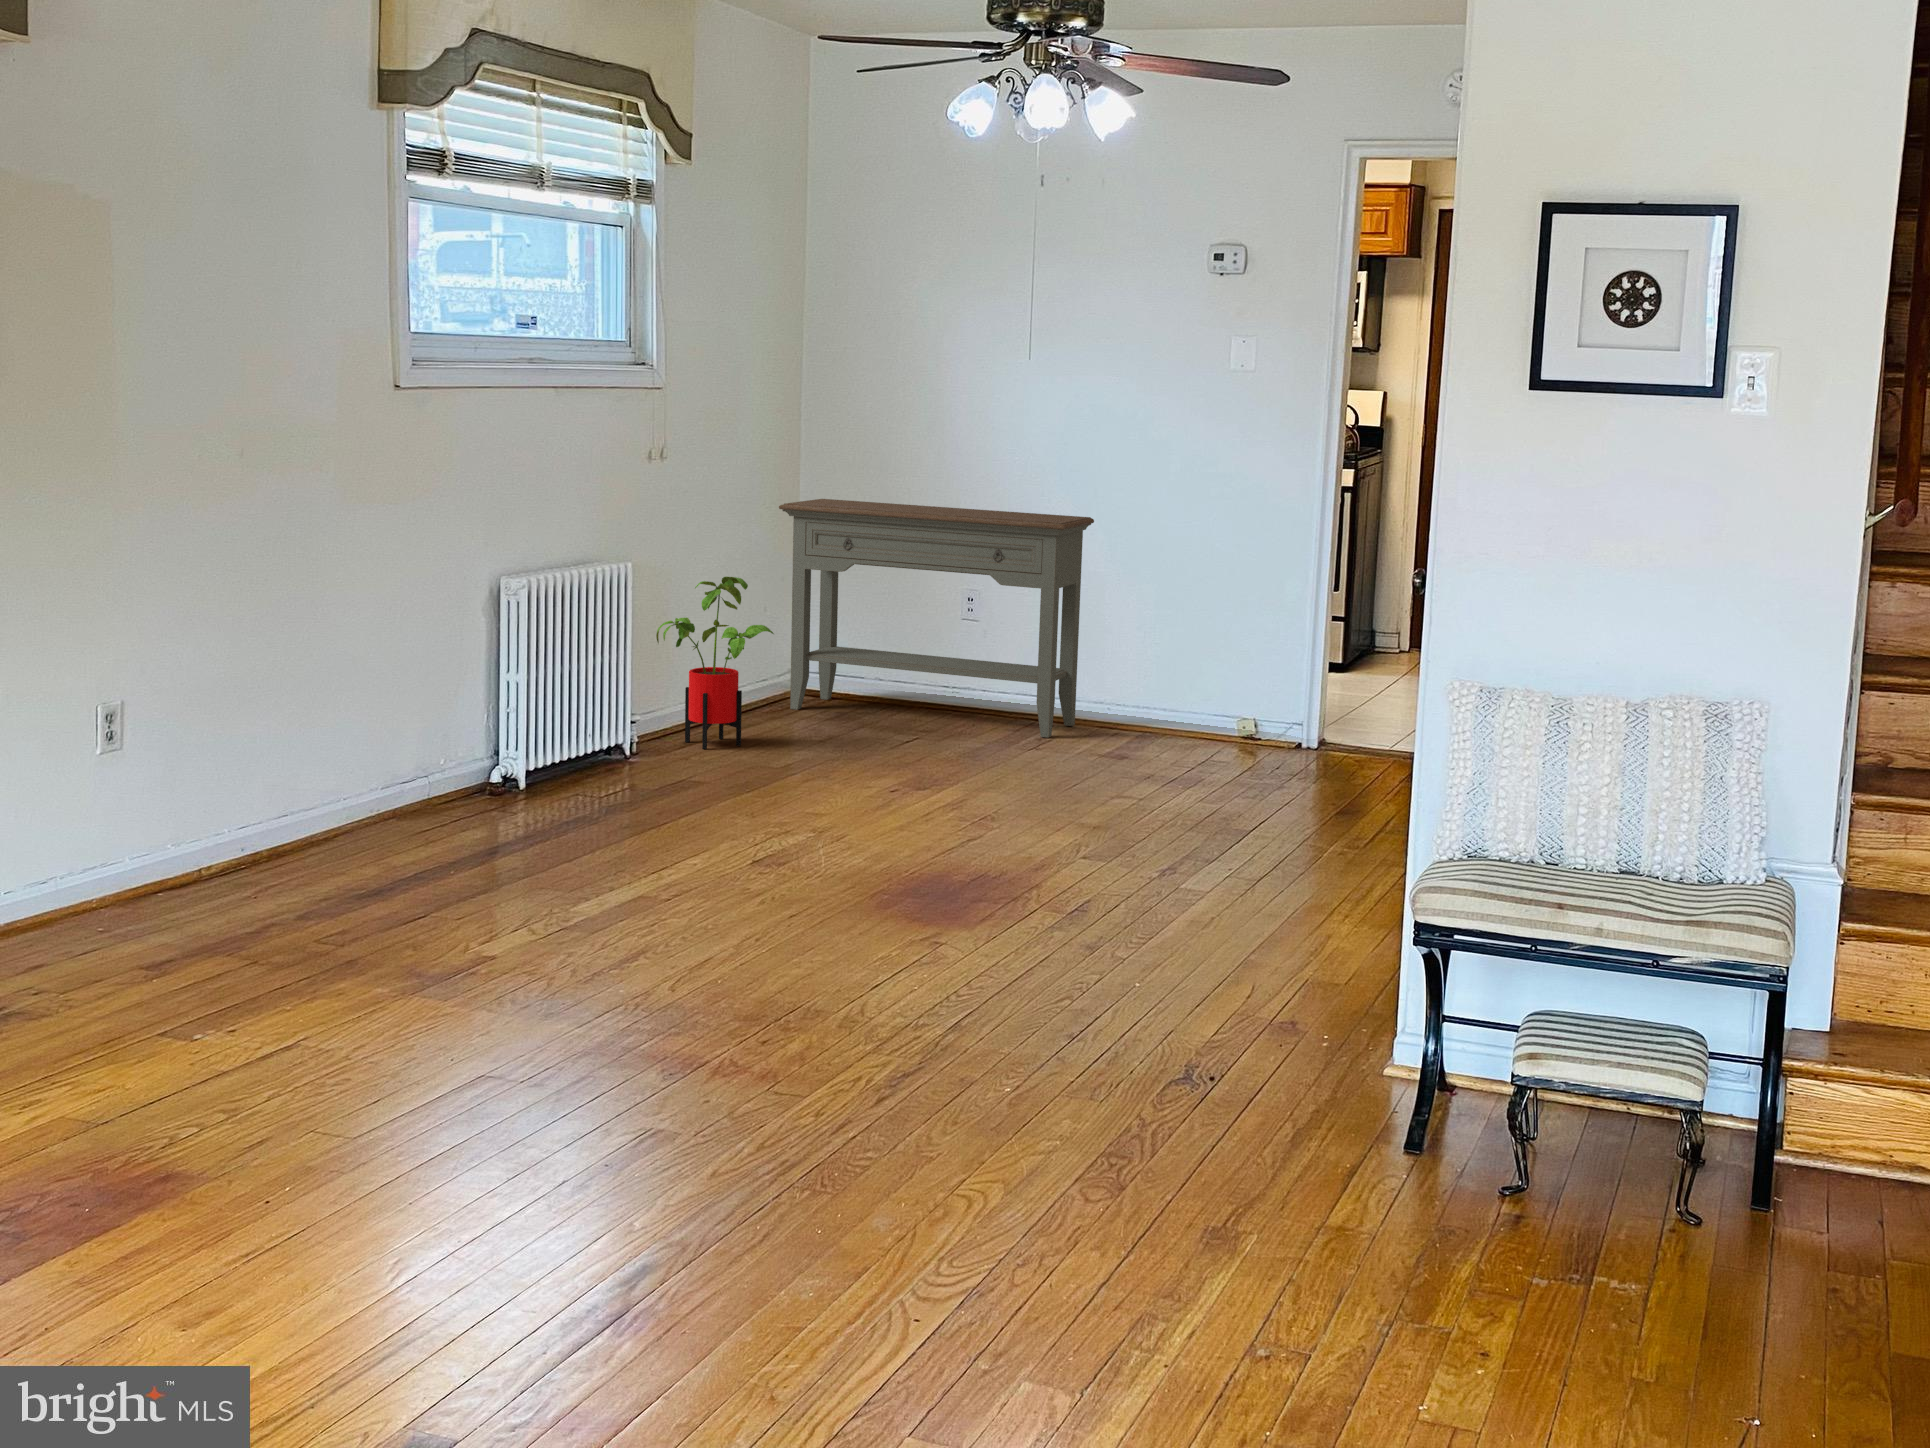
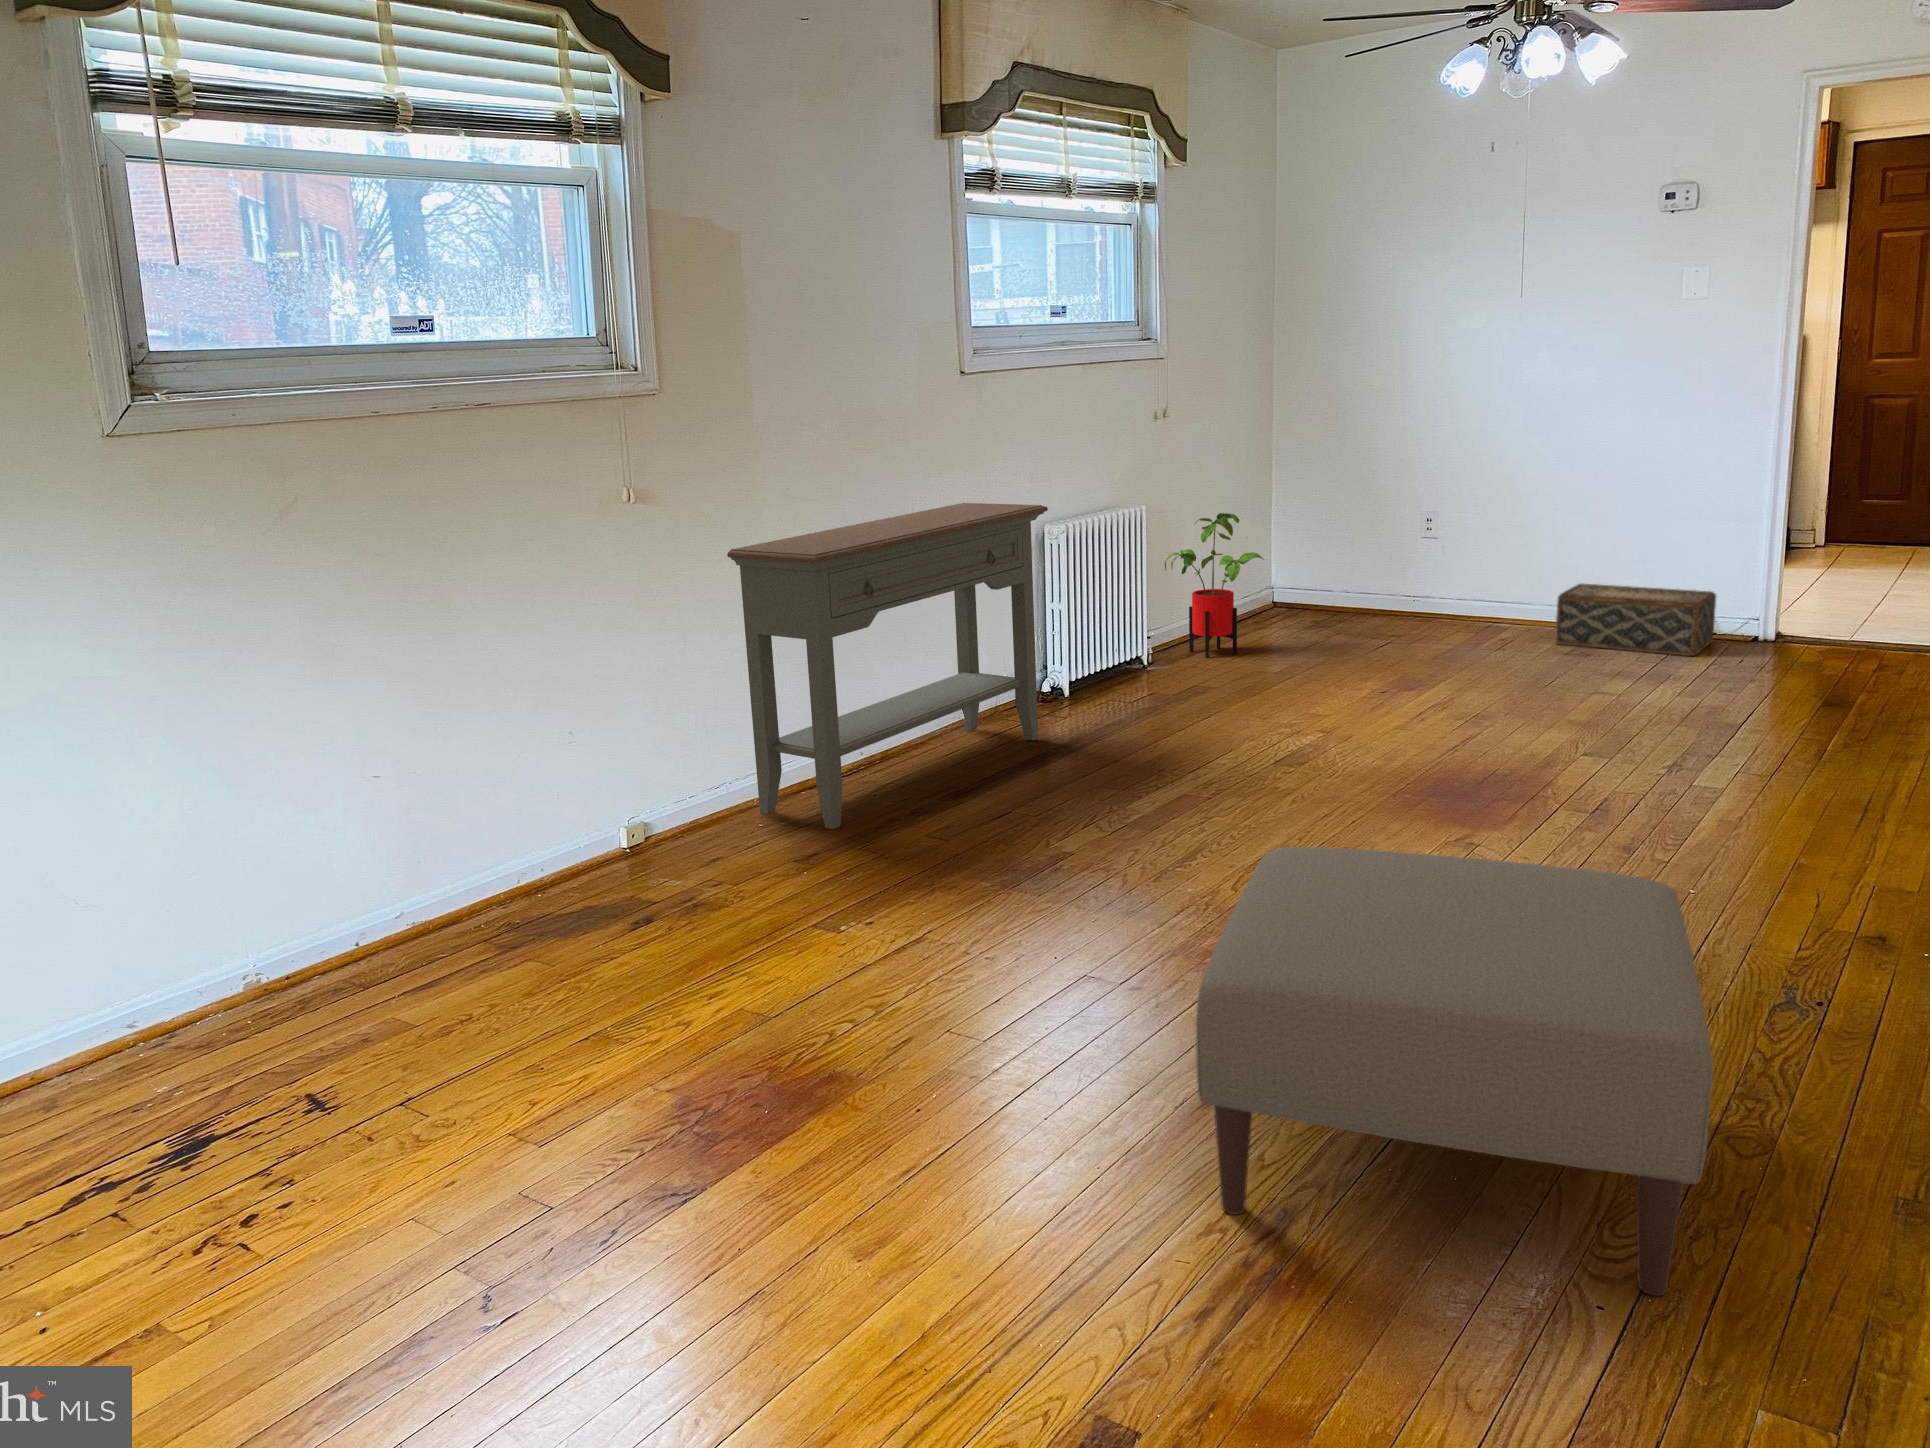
console table: present [779,499,1094,738] -> present [727,503,1048,829]
woven basket: none [1098,677,1260,760] -> present [1556,584,1716,656]
ottoman: none [551,918,1042,1306] -> present [1196,847,1713,1296]

